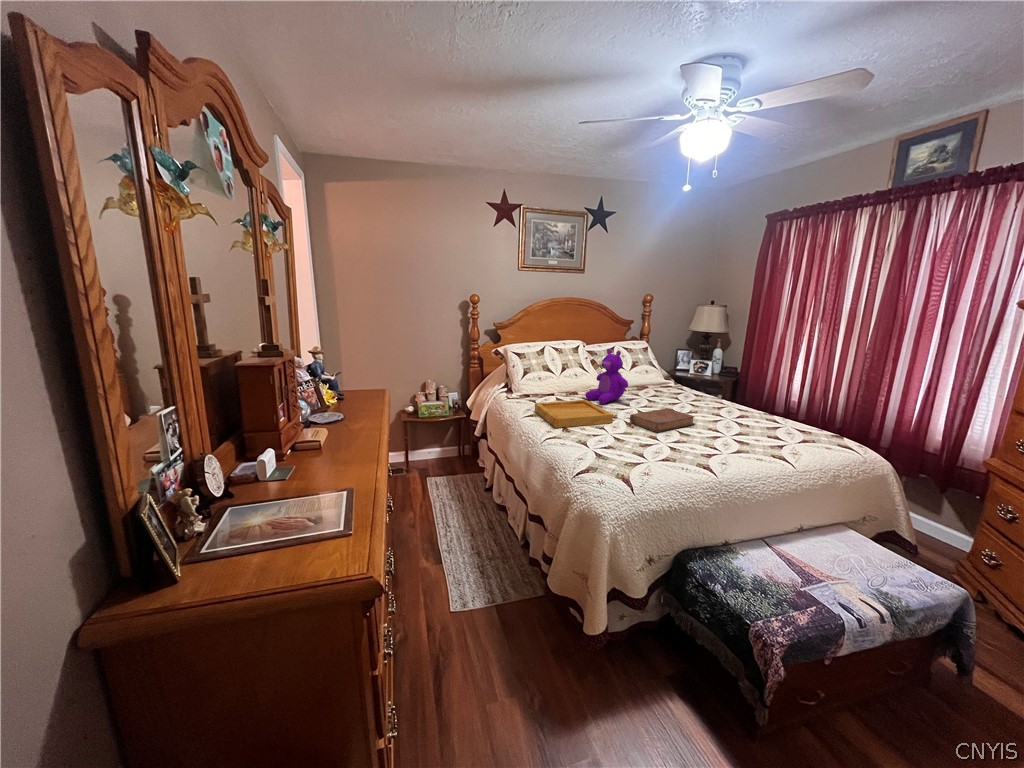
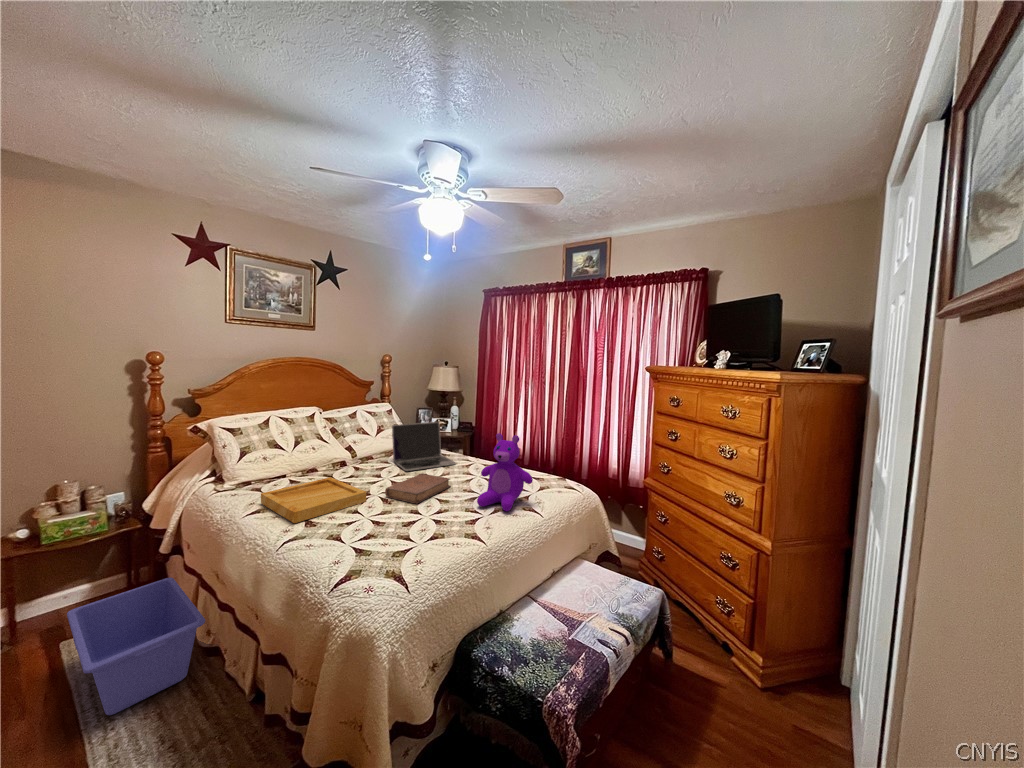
teddy bear: present [585,349,628,404] -> present [477,433,533,511]
laptop: none [643,361,707,406] -> present [392,422,456,471]
storage bin: none [431,454,499,524] -> present [67,578,205,715]

